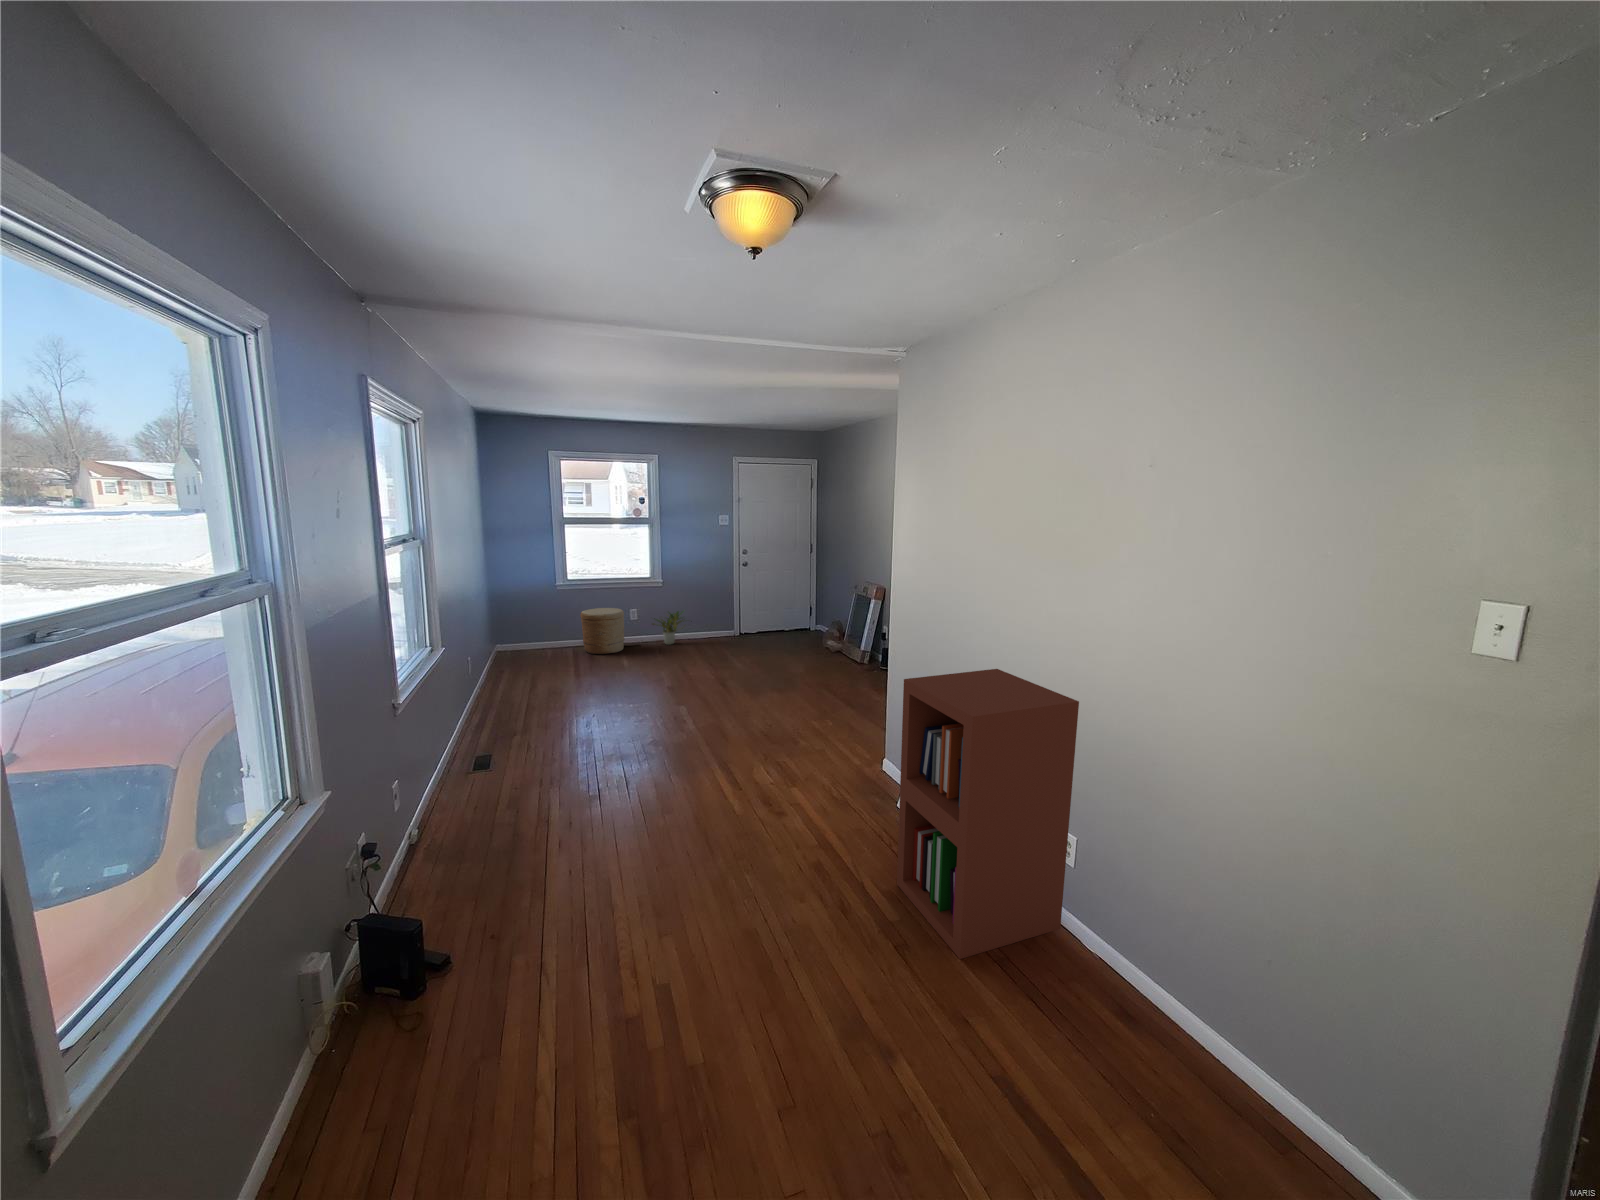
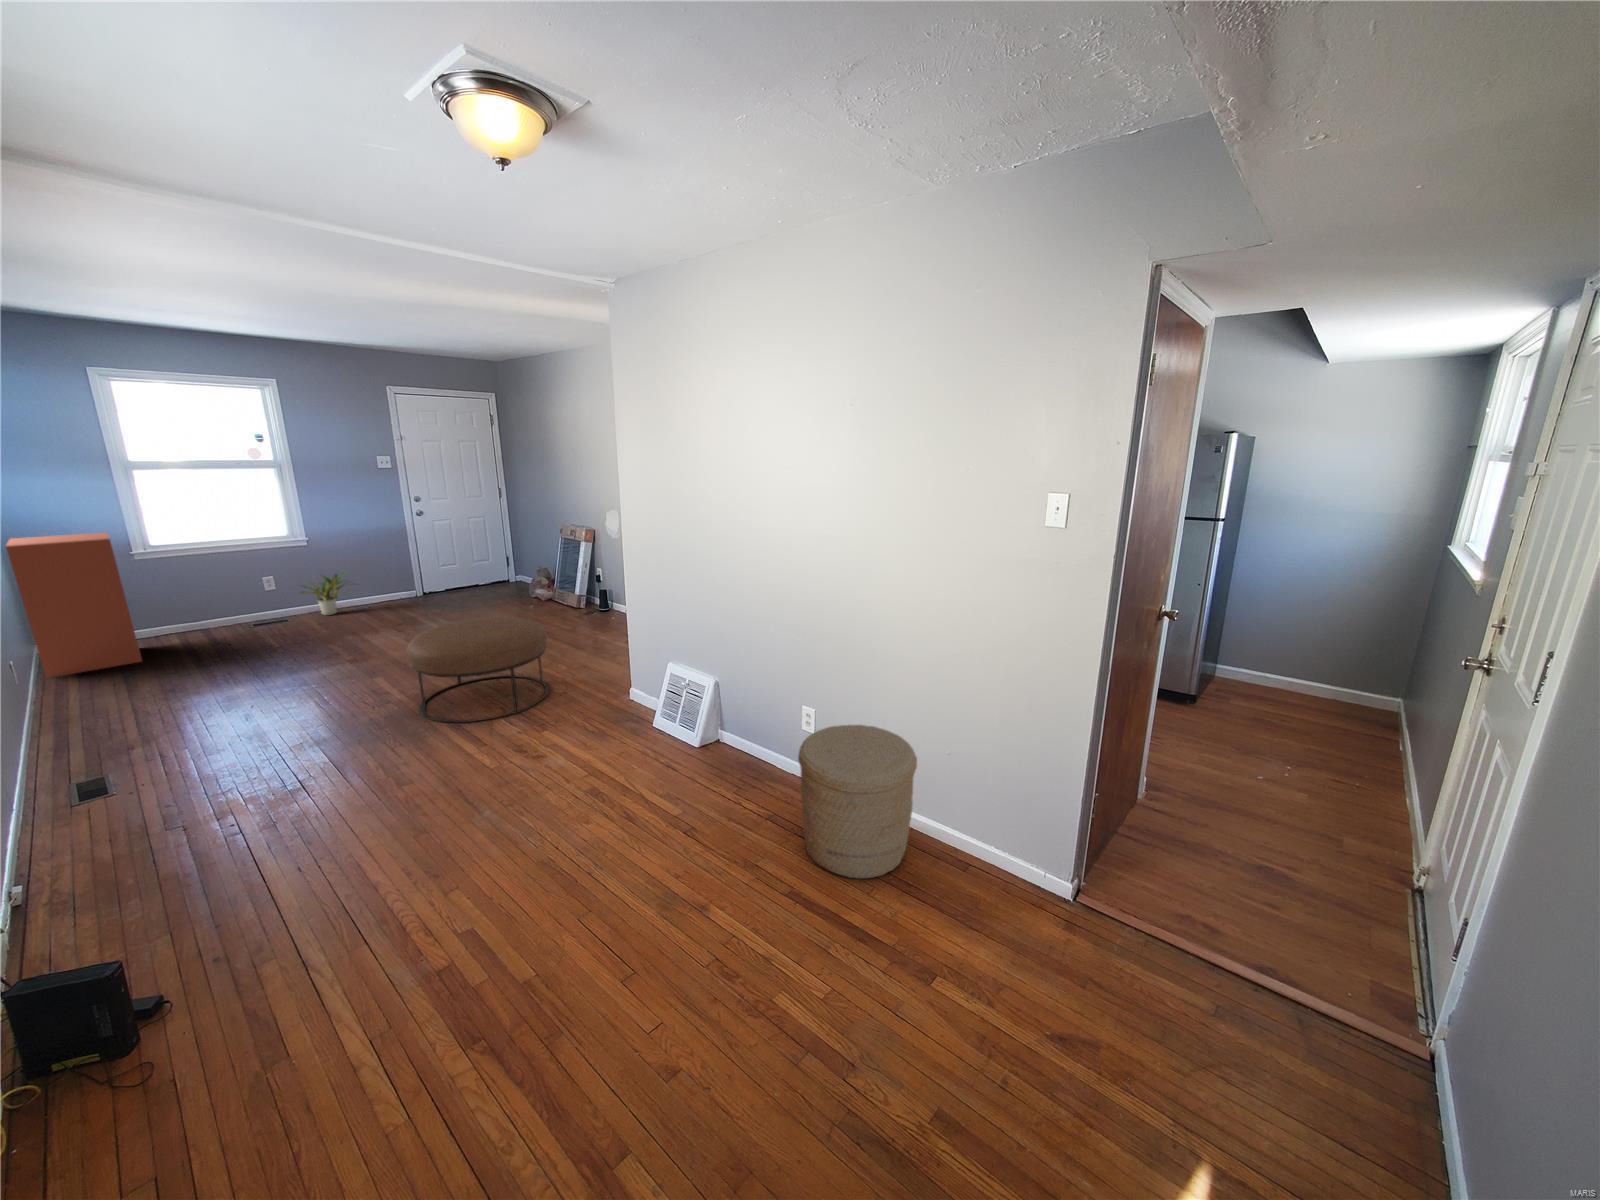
woven basket: present [580,608,624,654] -> present [798,725,917,879]
ottoman: none [697,665,813,763] -> present [407,617,549,723]
bookshelf: present [897,669,1079,959] -> present [6,532,142,678]

